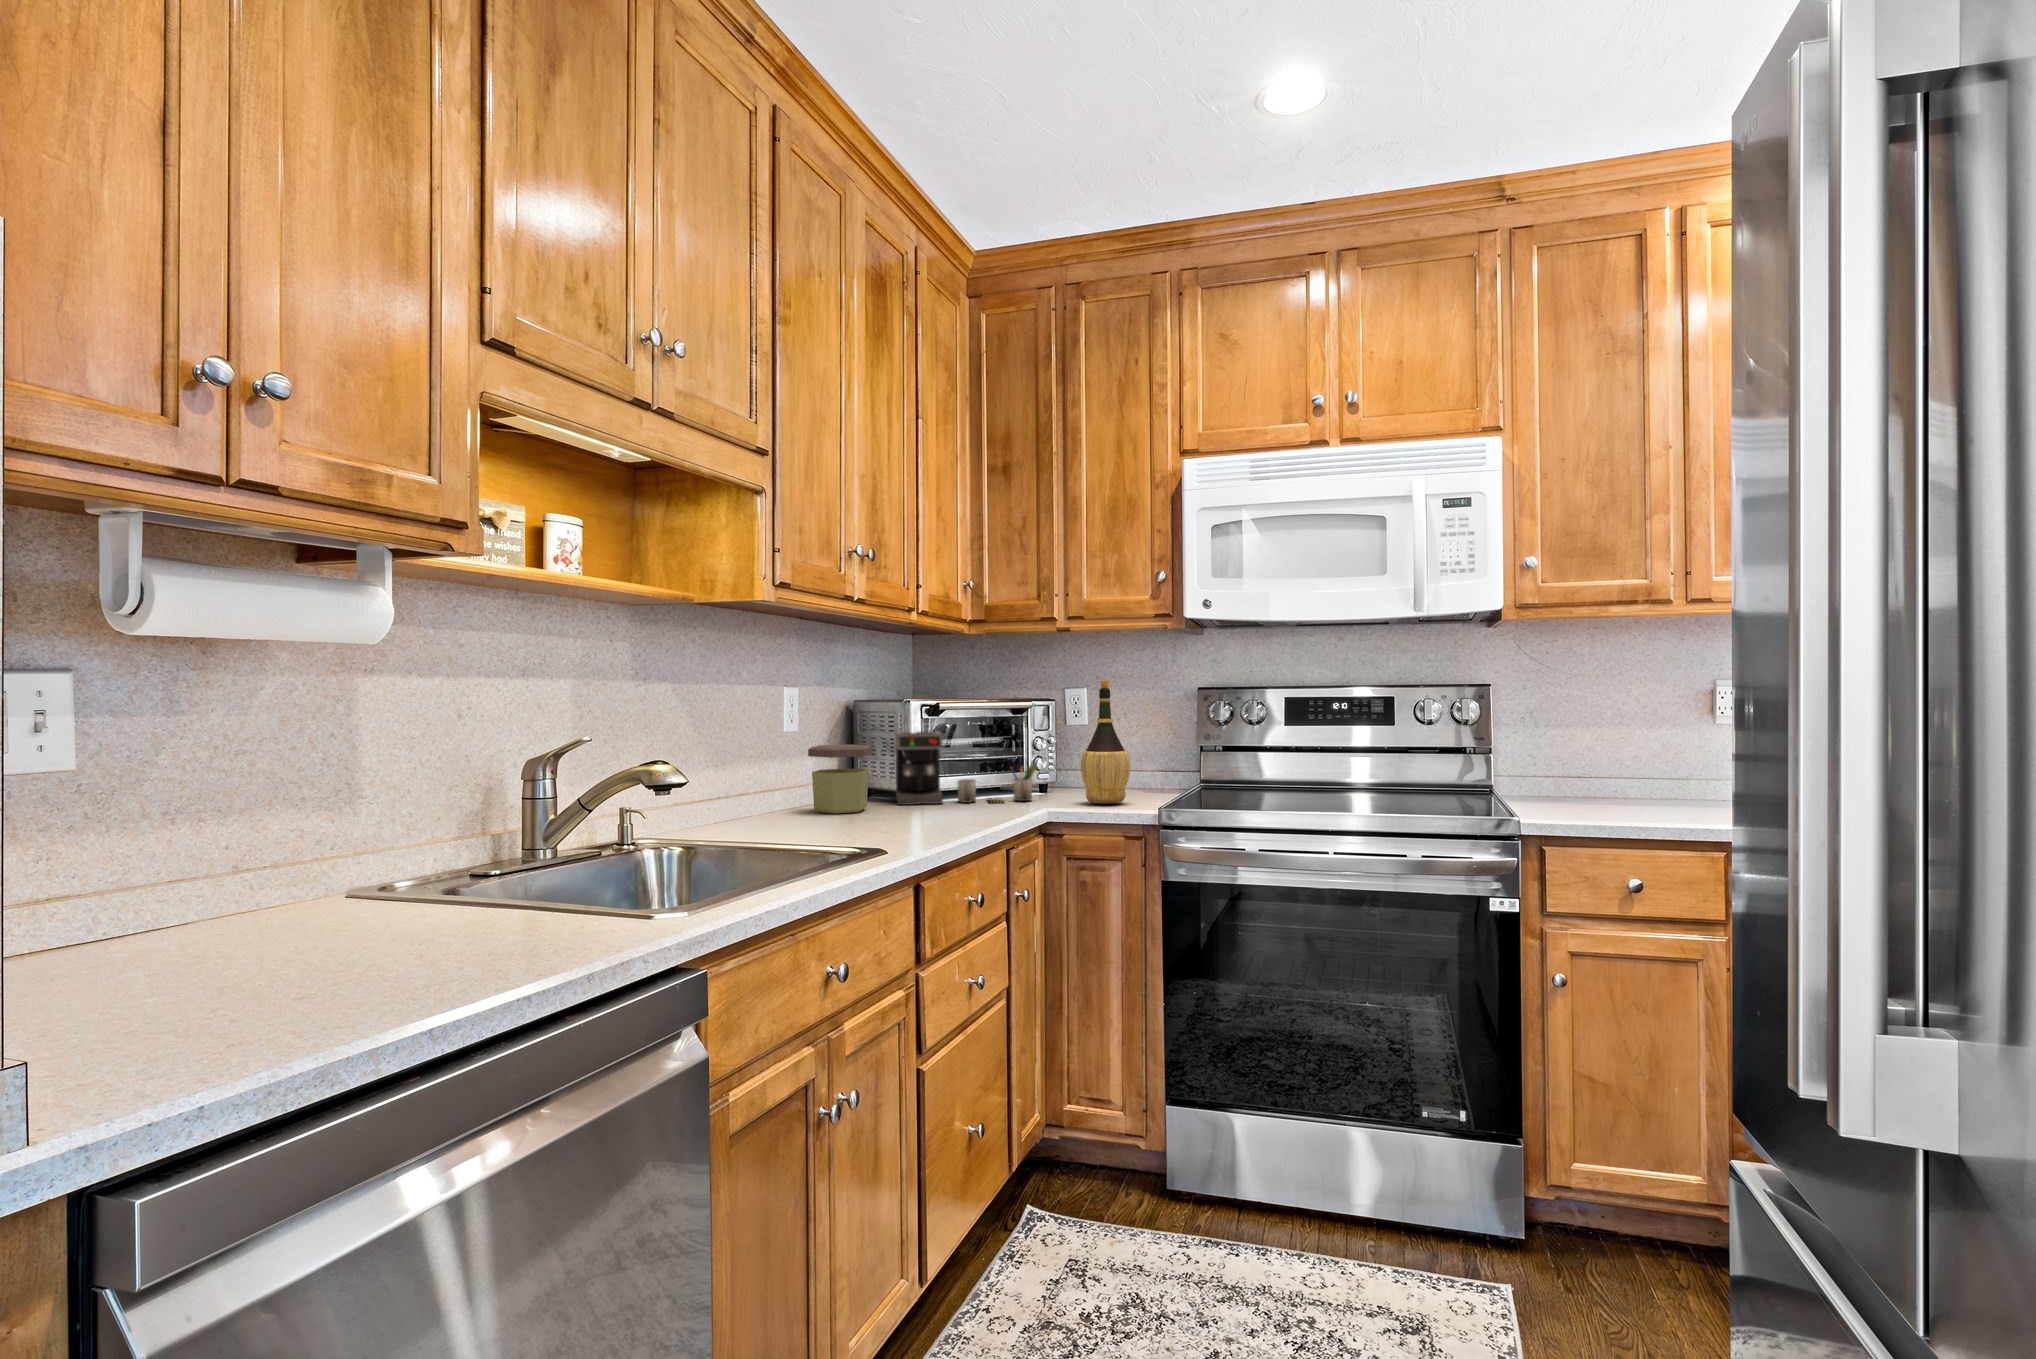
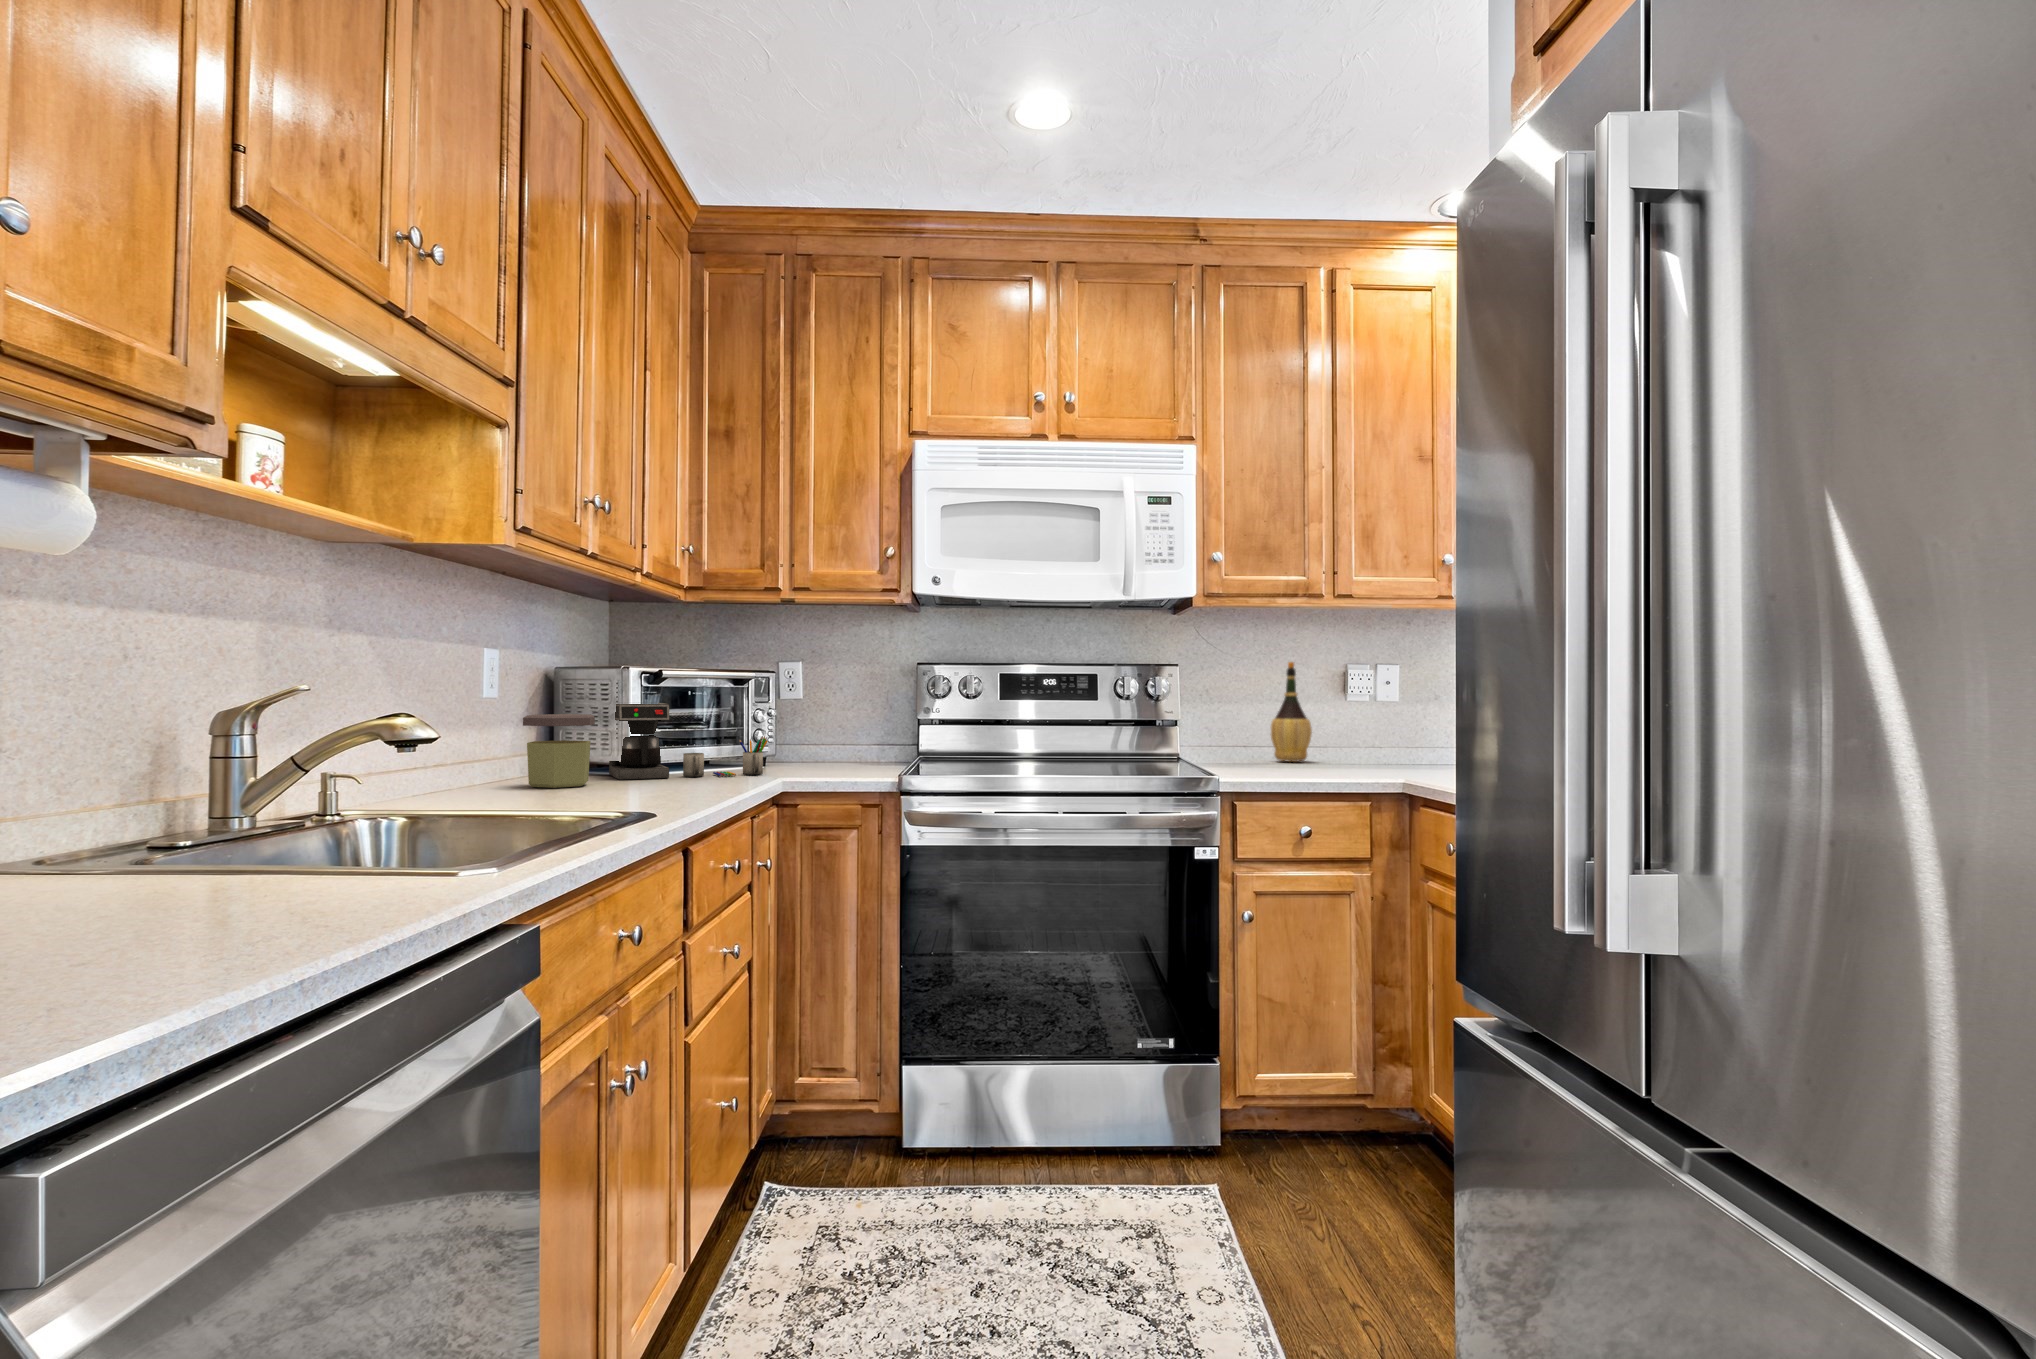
wine bottle: present [1081,680,1130,804] -> present [1270,662,1312,762]

